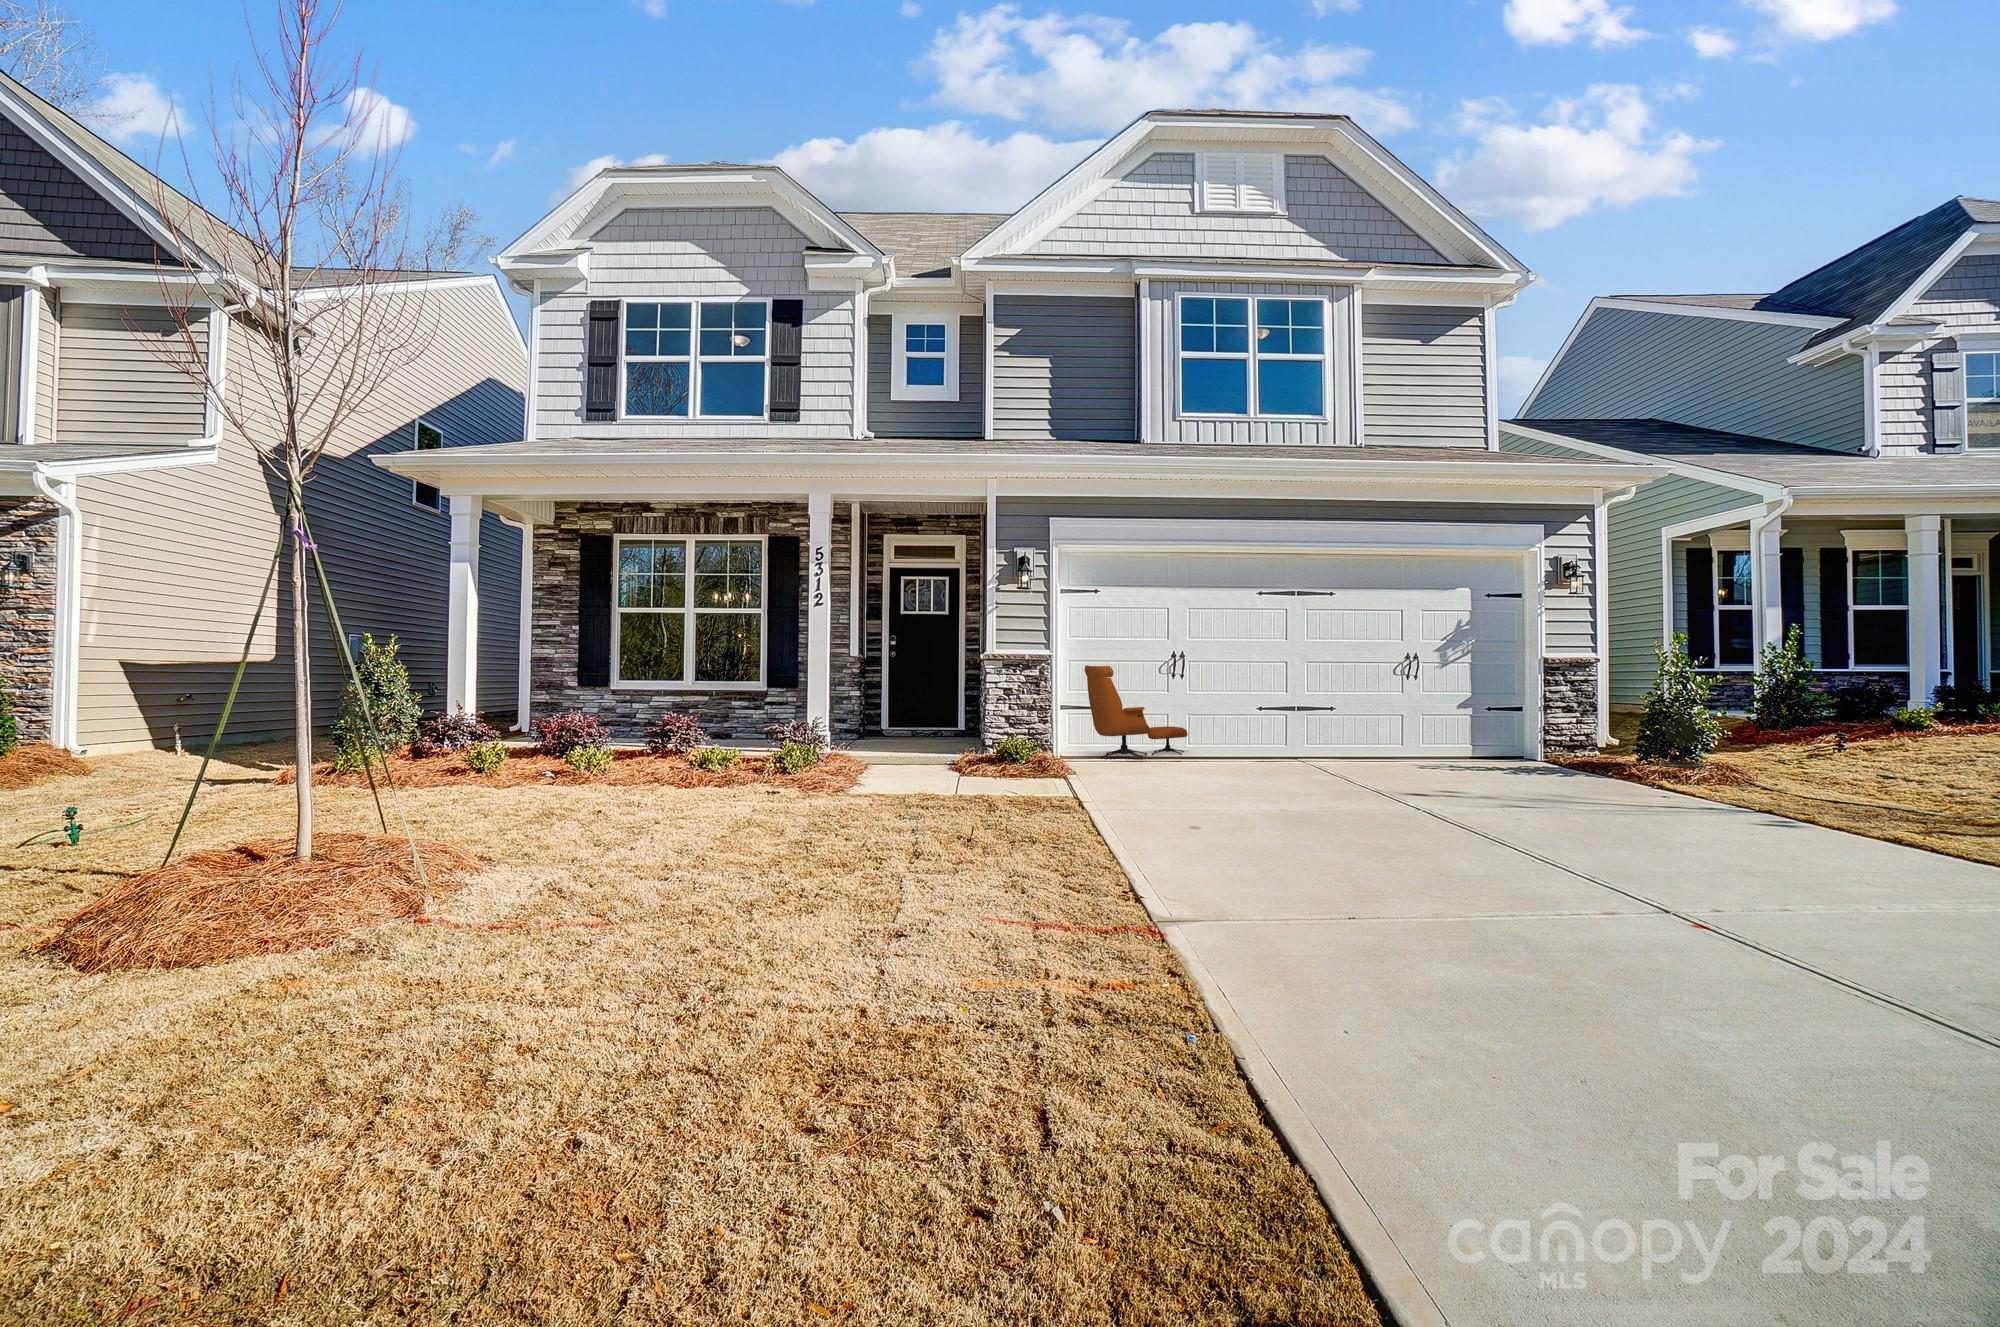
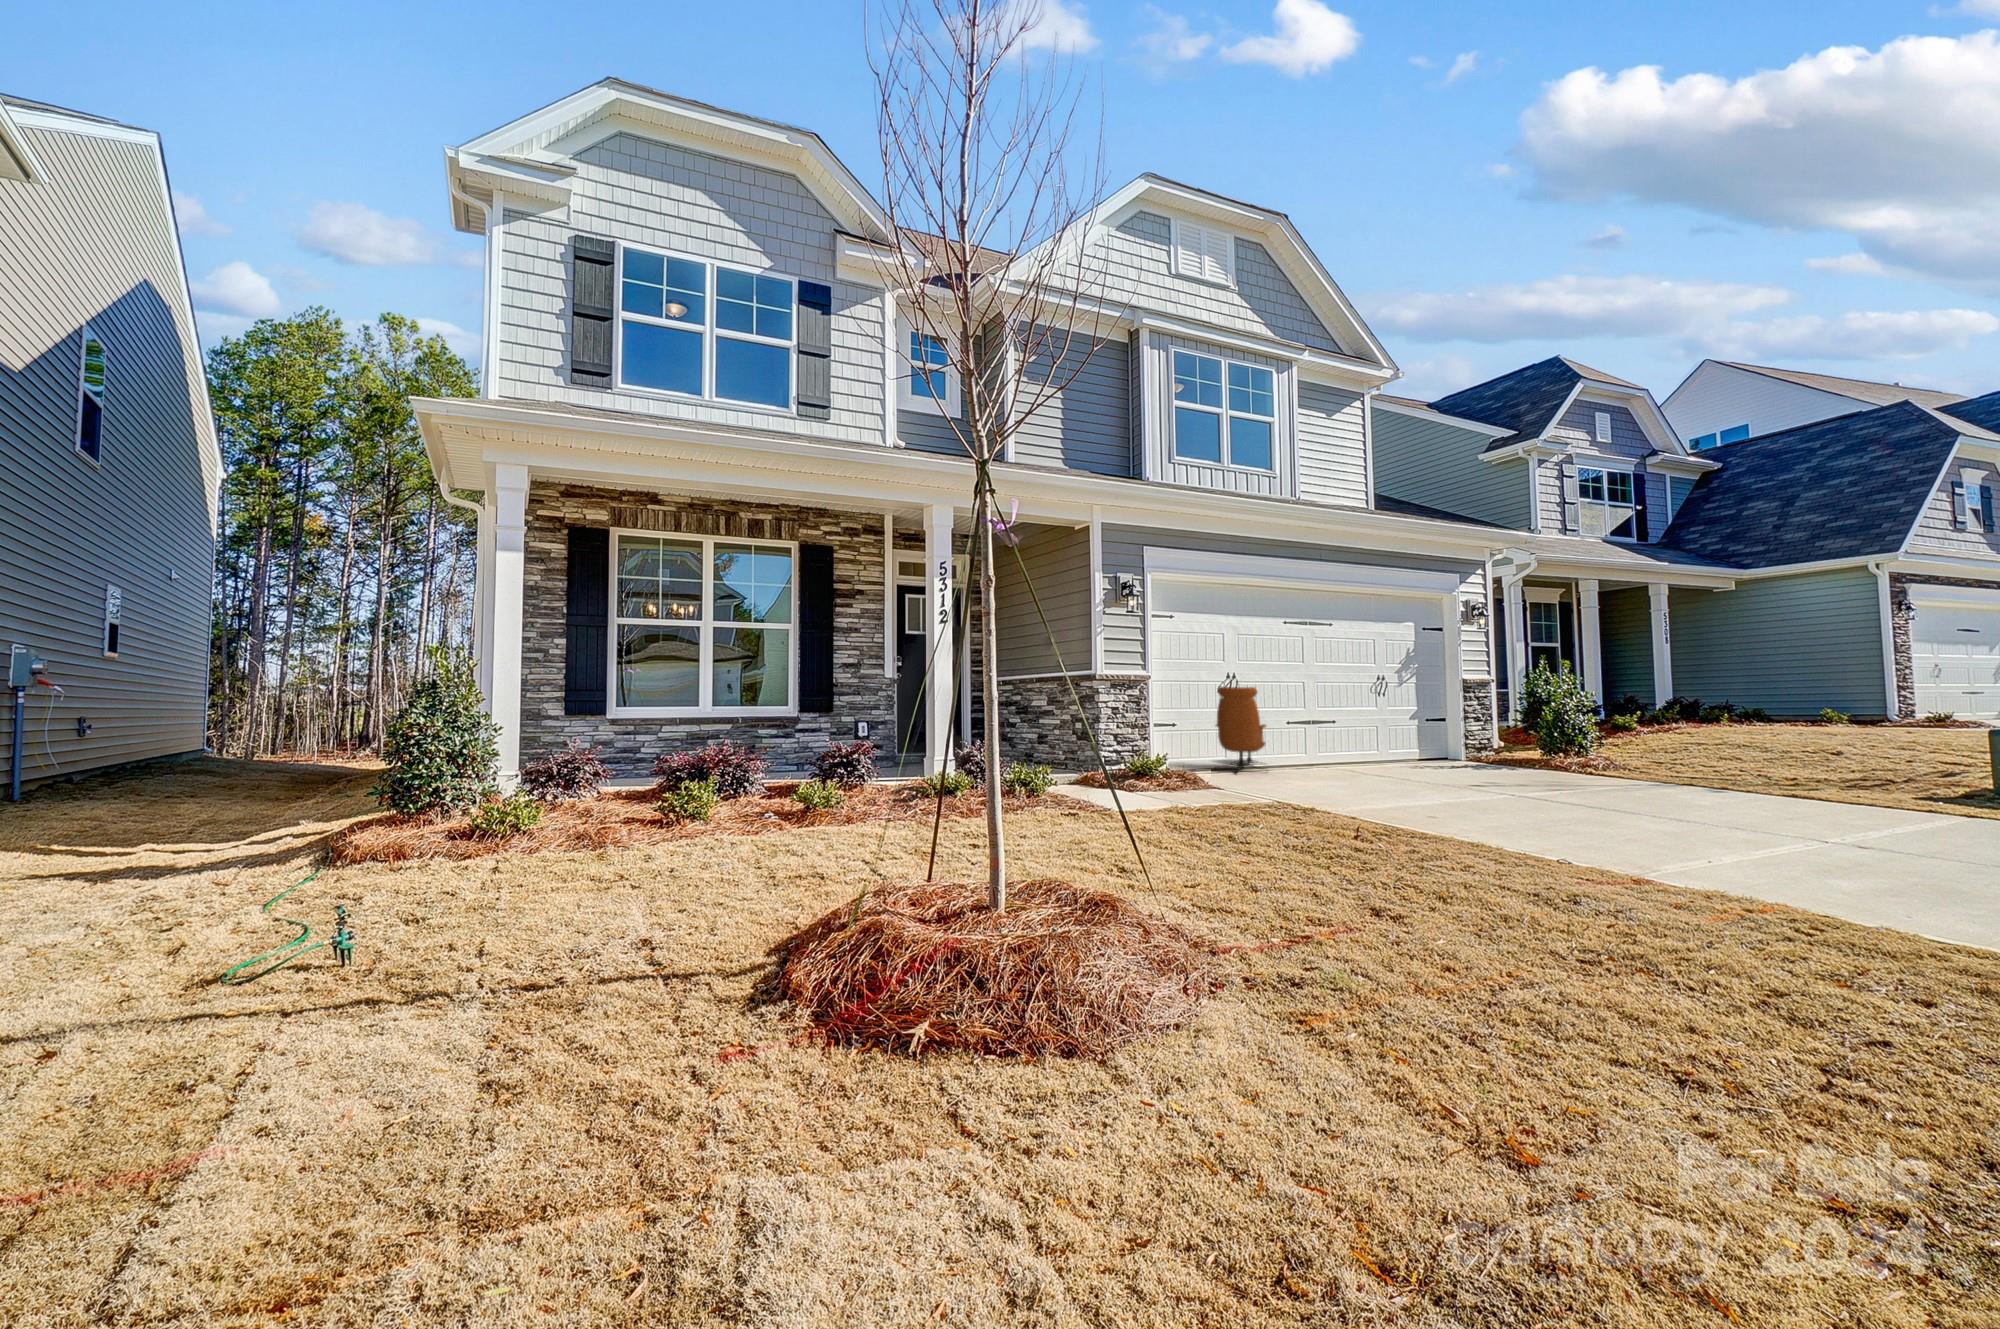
potted tree: present [1660,703,1703,767] -> none [1586,706,1627,757]

